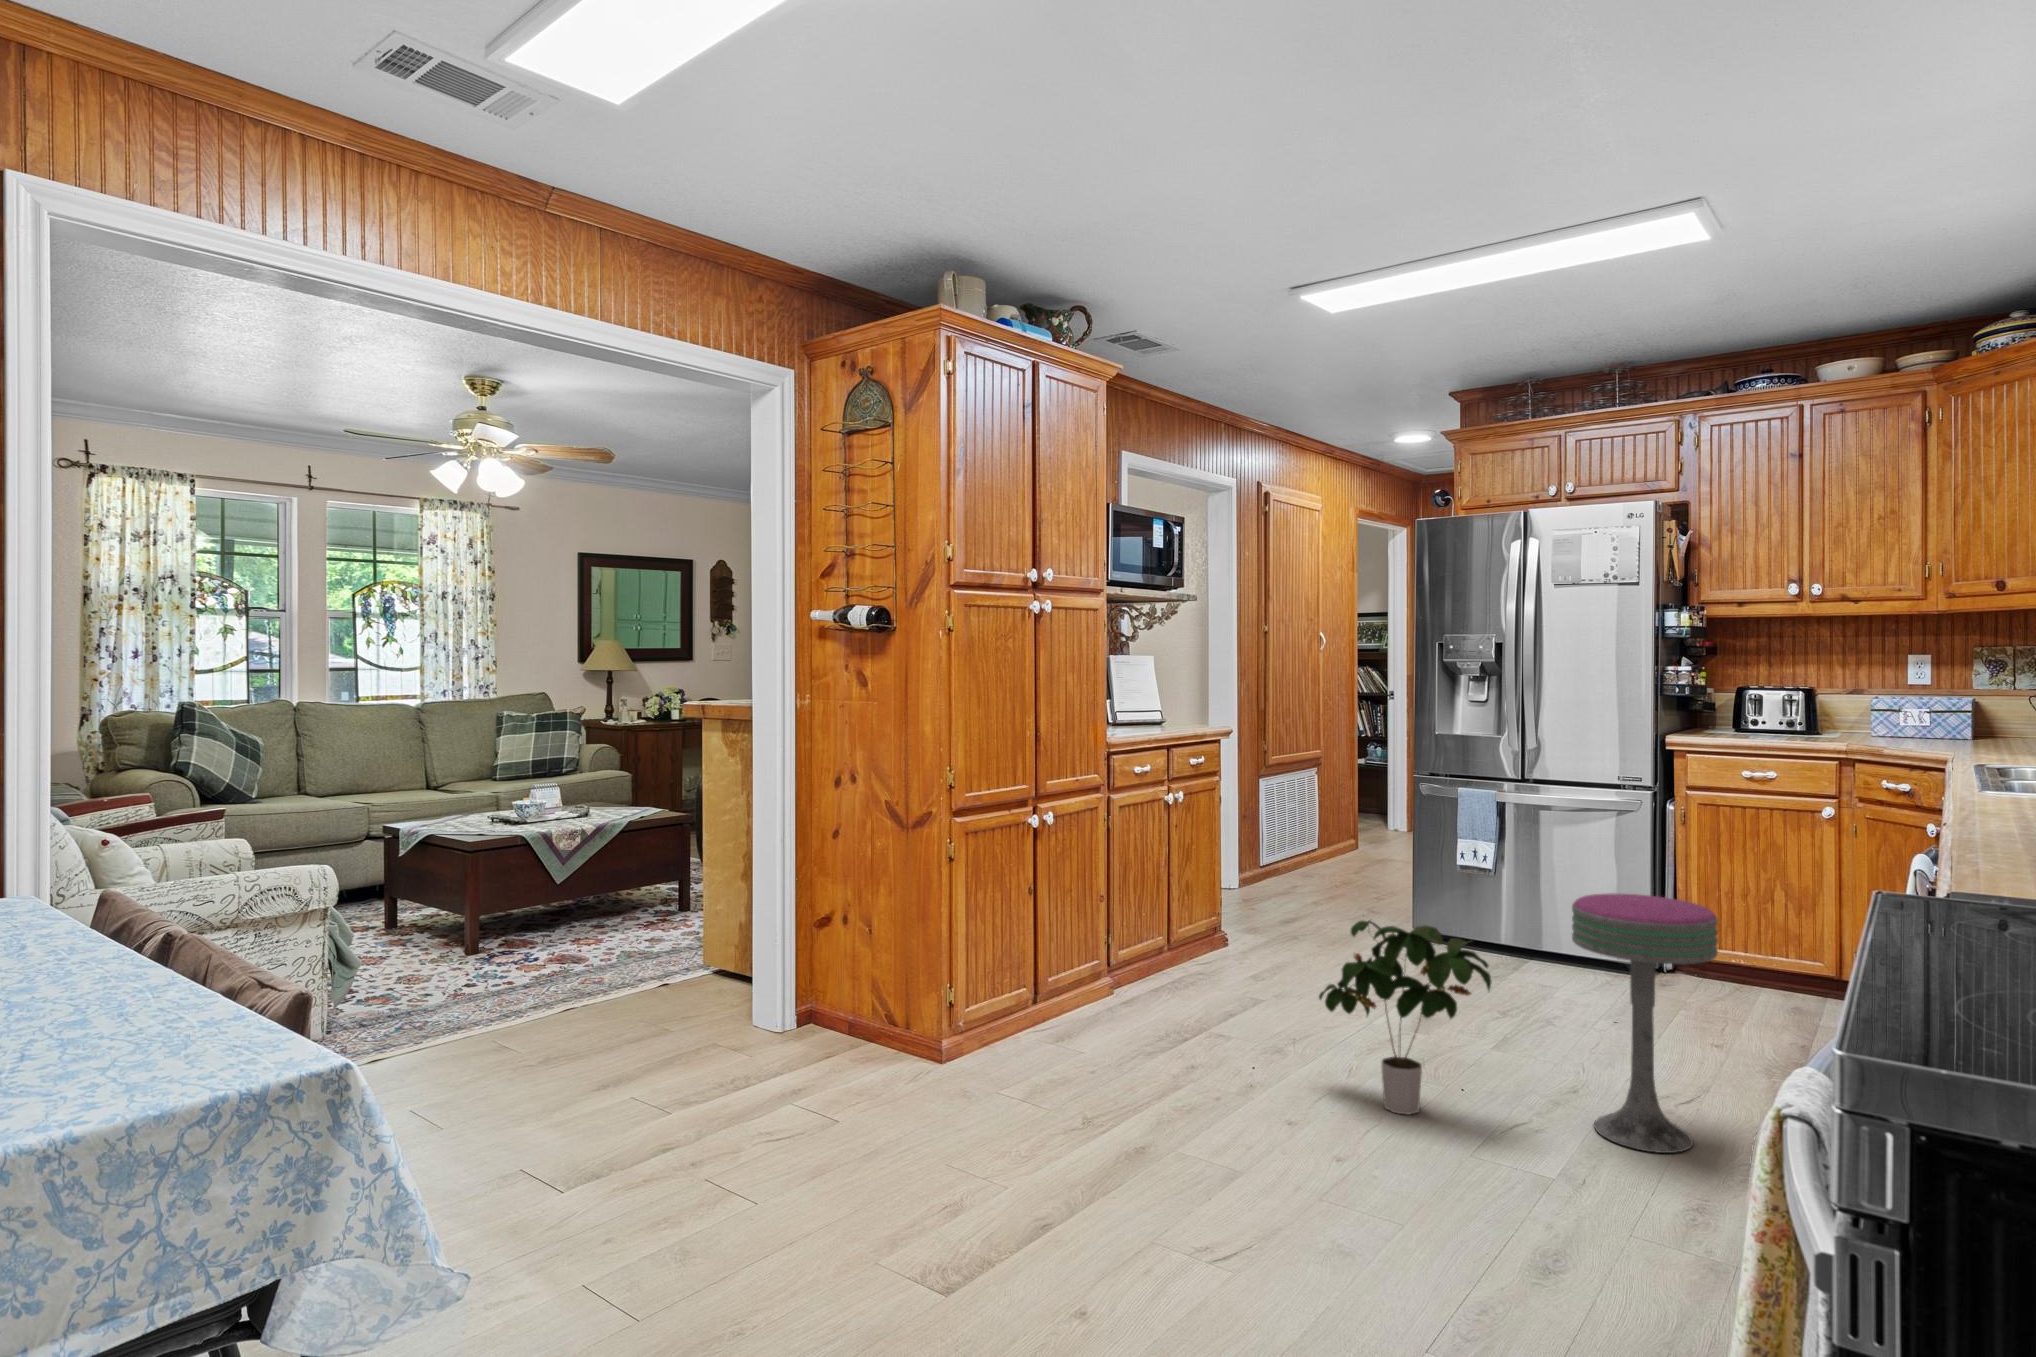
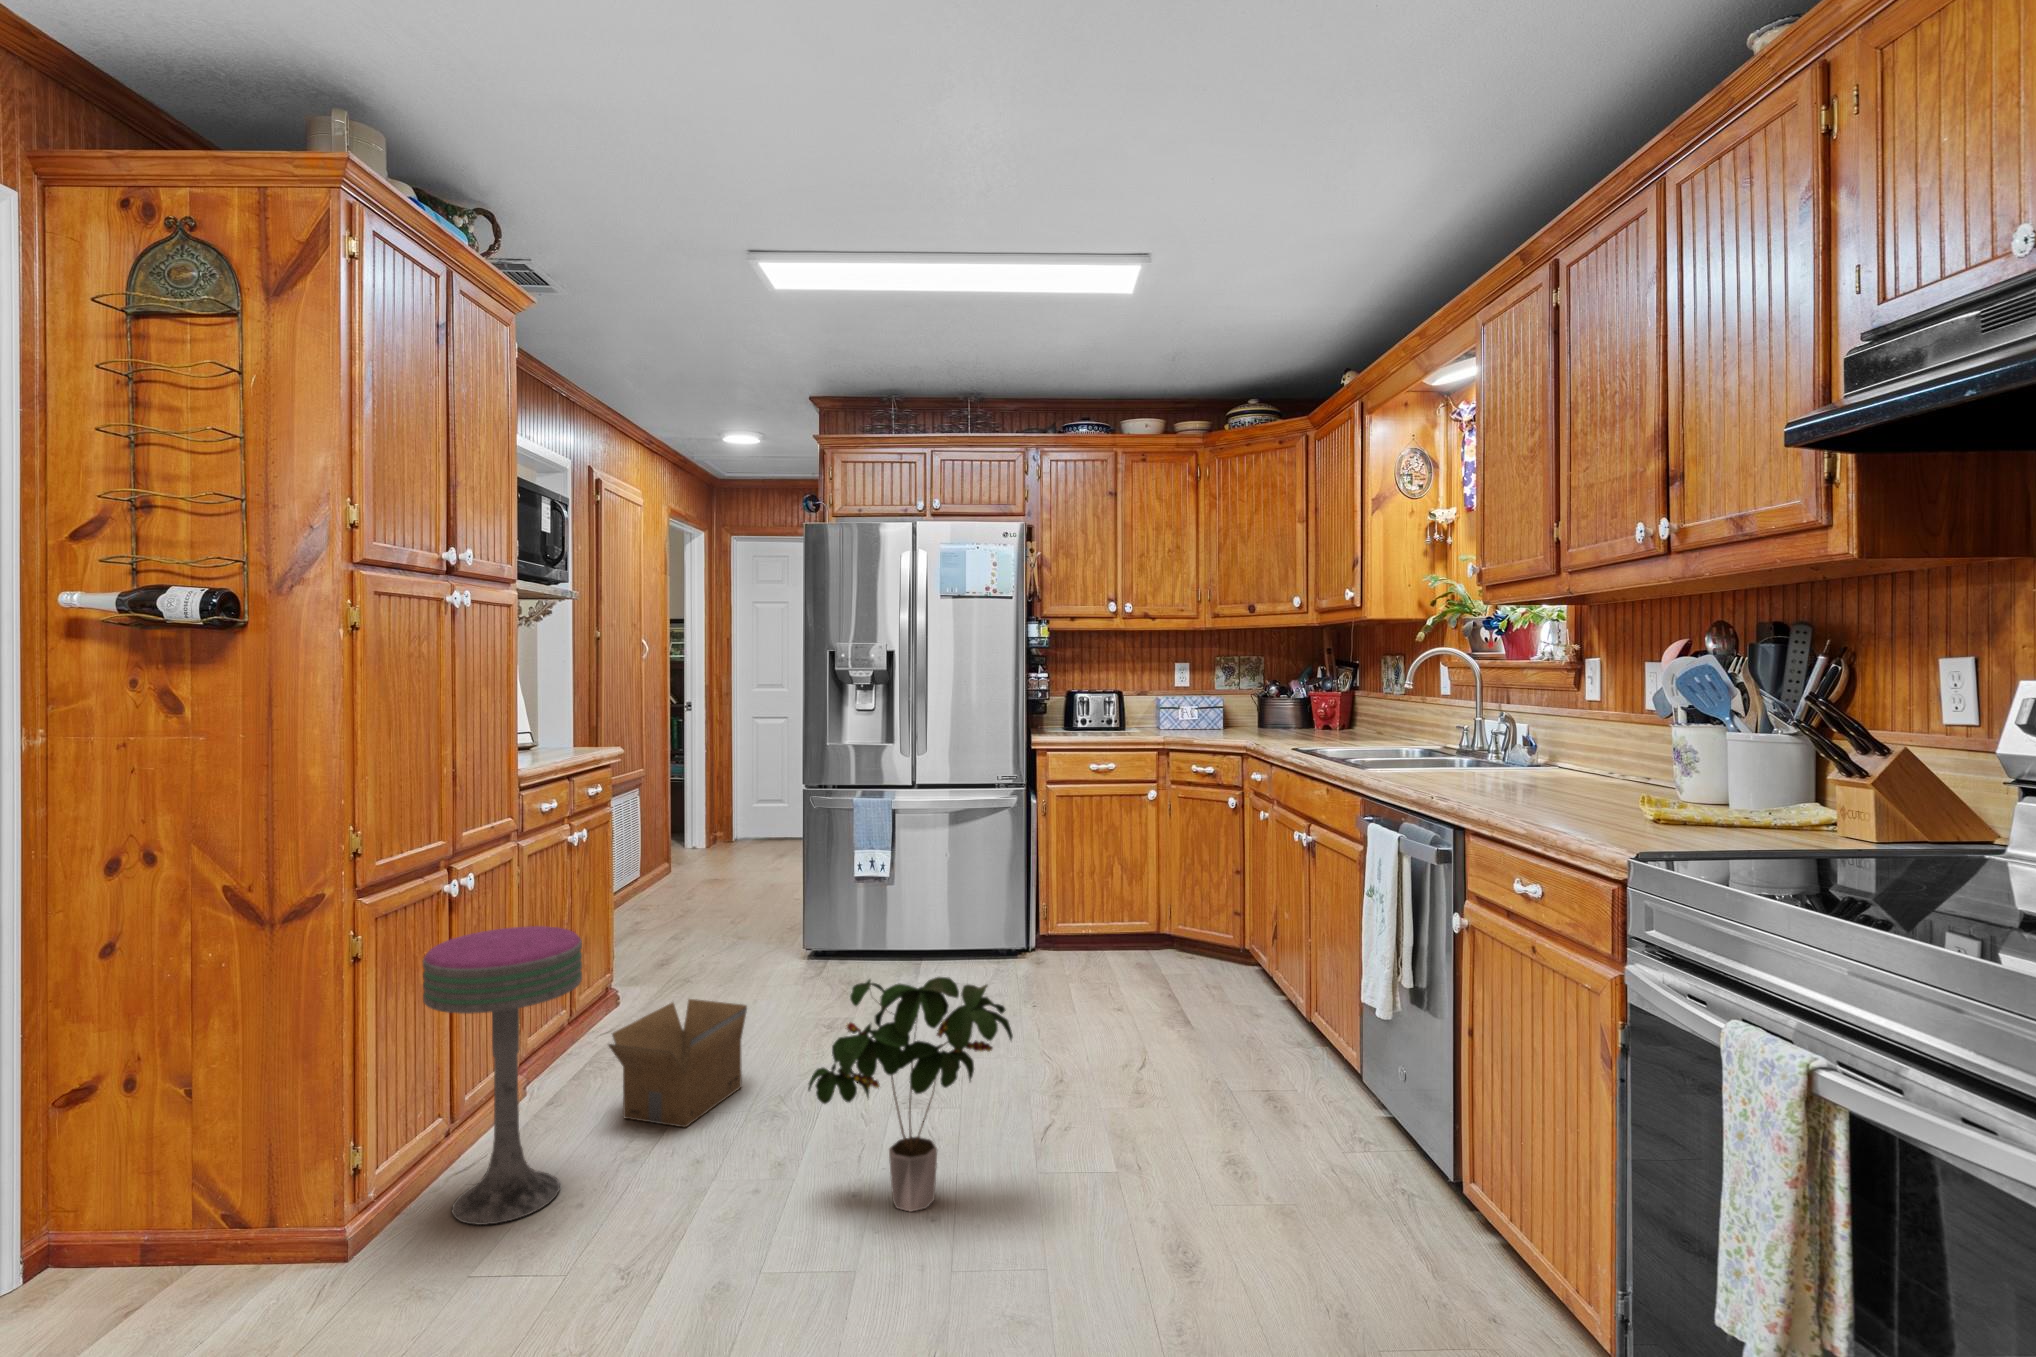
bar stool: present [1572,893,1718,1153] -> present [423,926,582,1225]
cardboard box: none [1200,932,1314,1025] -> present [609,999,747,1127]

